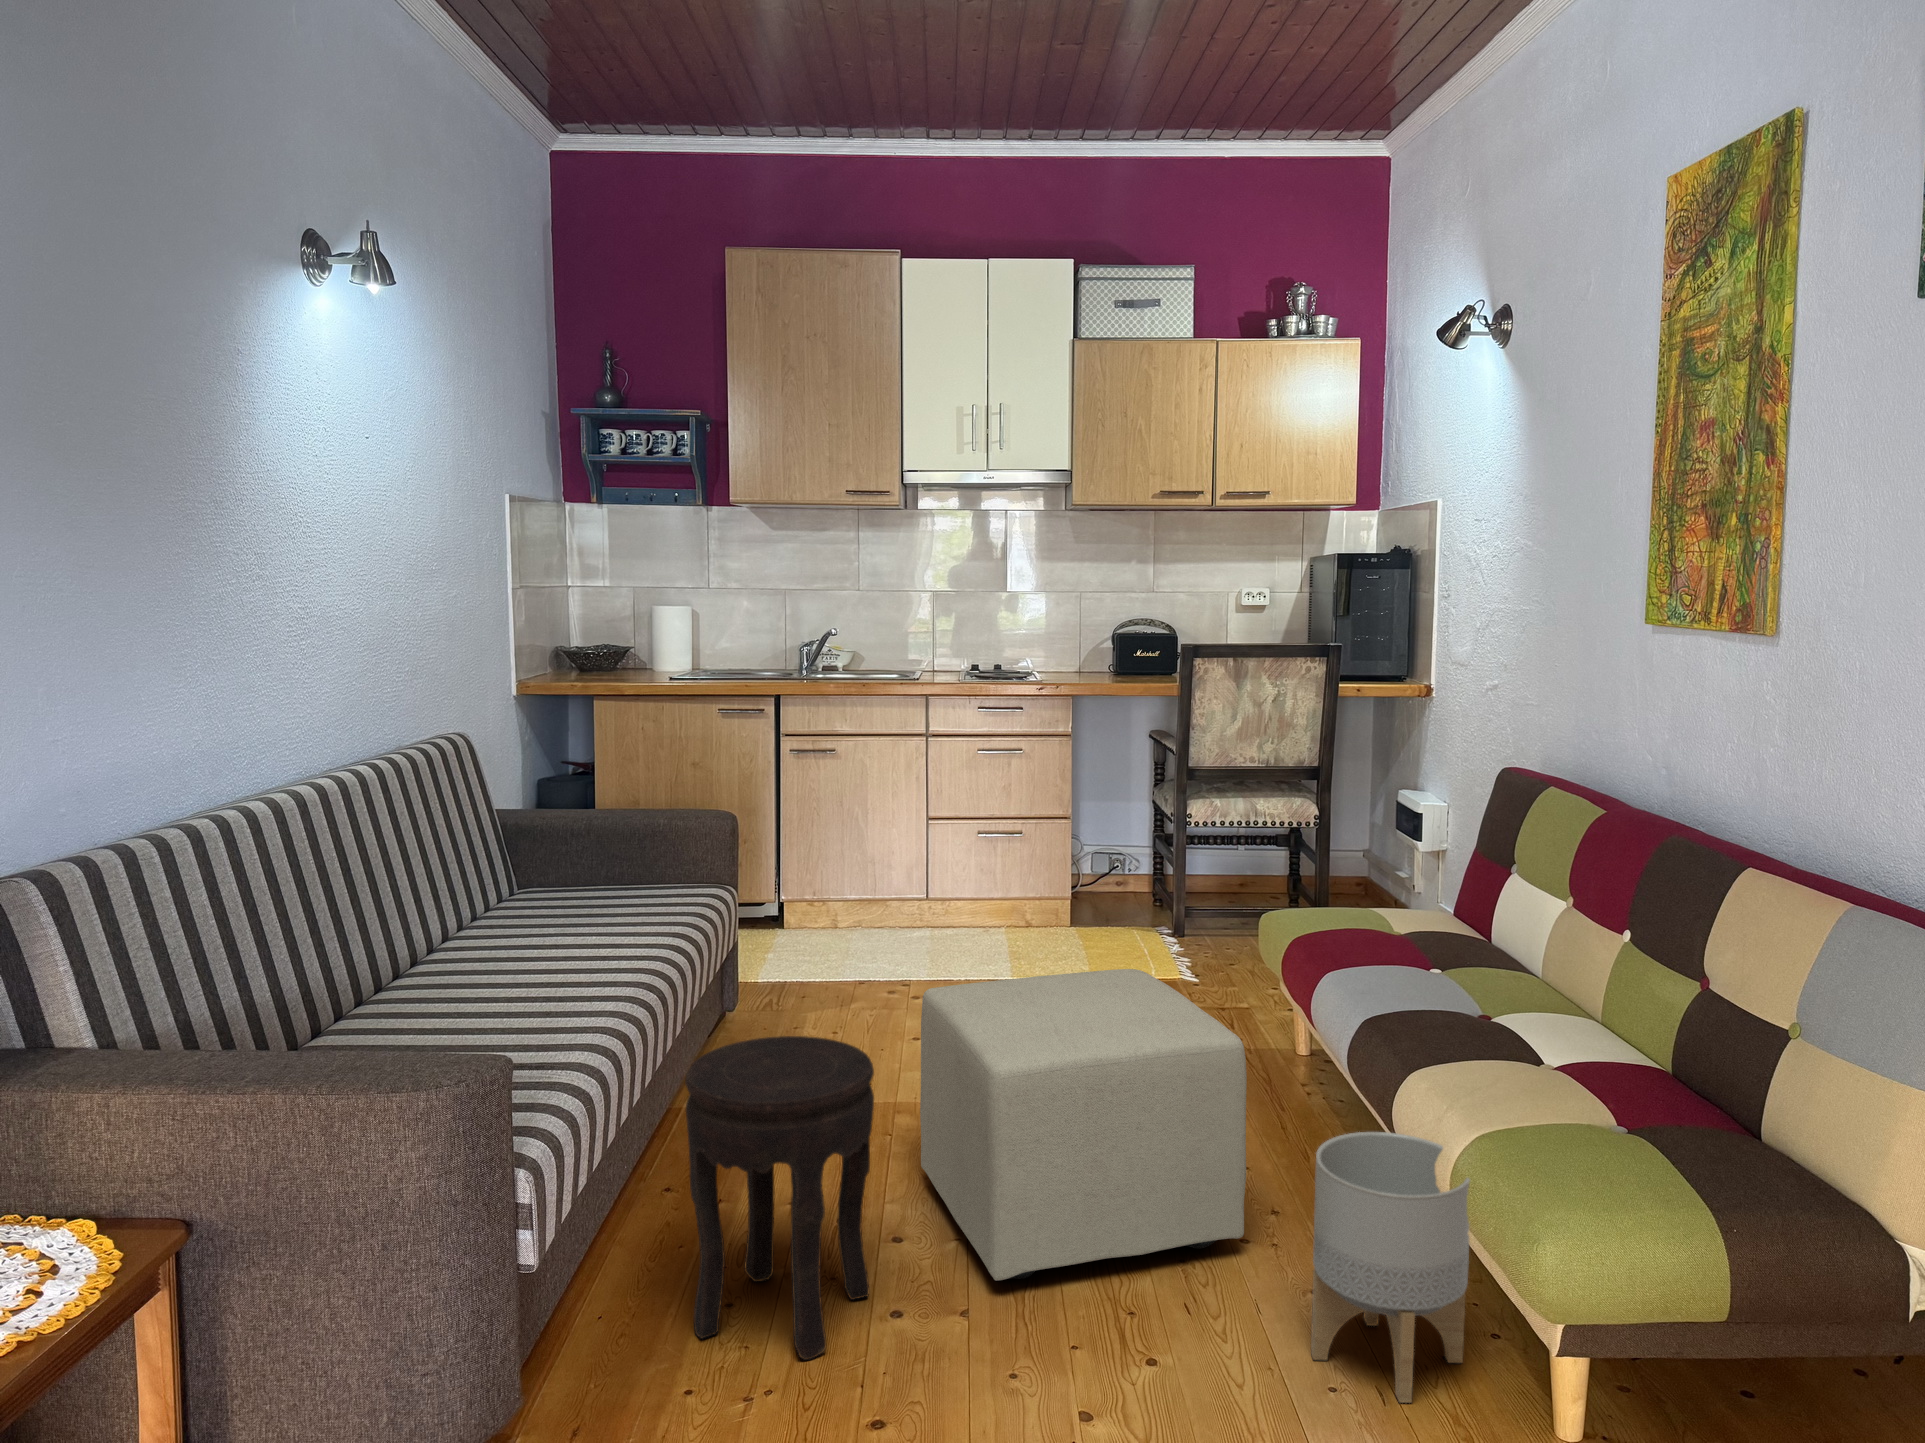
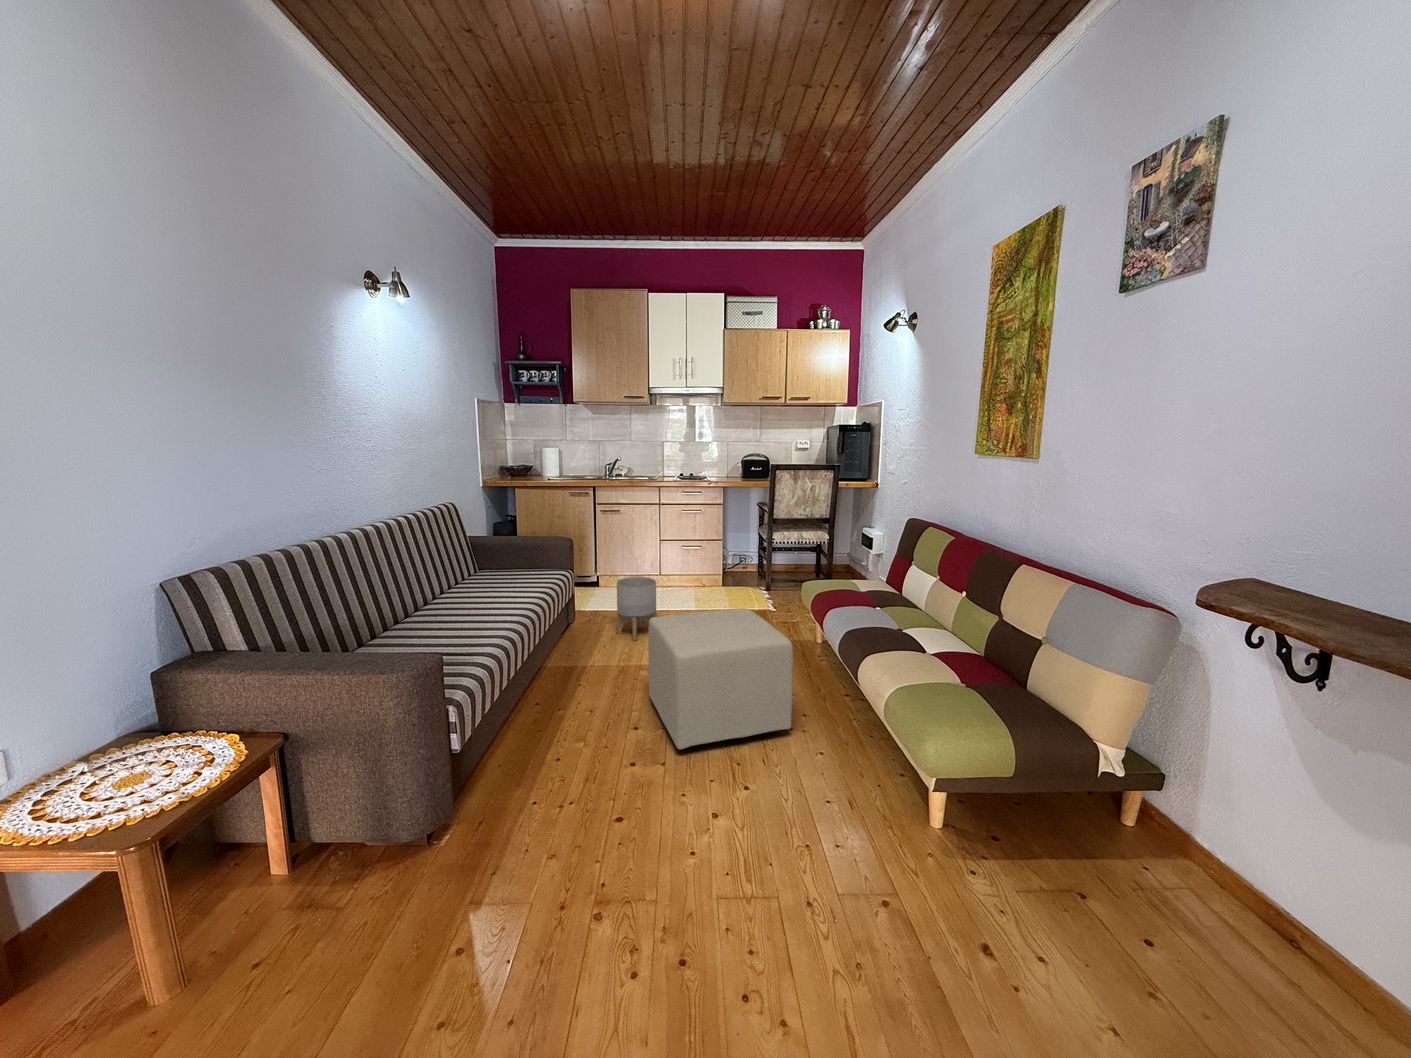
side table: present [685,1036,874,1360] -> none [534,641,621,788]
planter: present [1311,1132,1470,1403] -> present [617,577,657,640]

